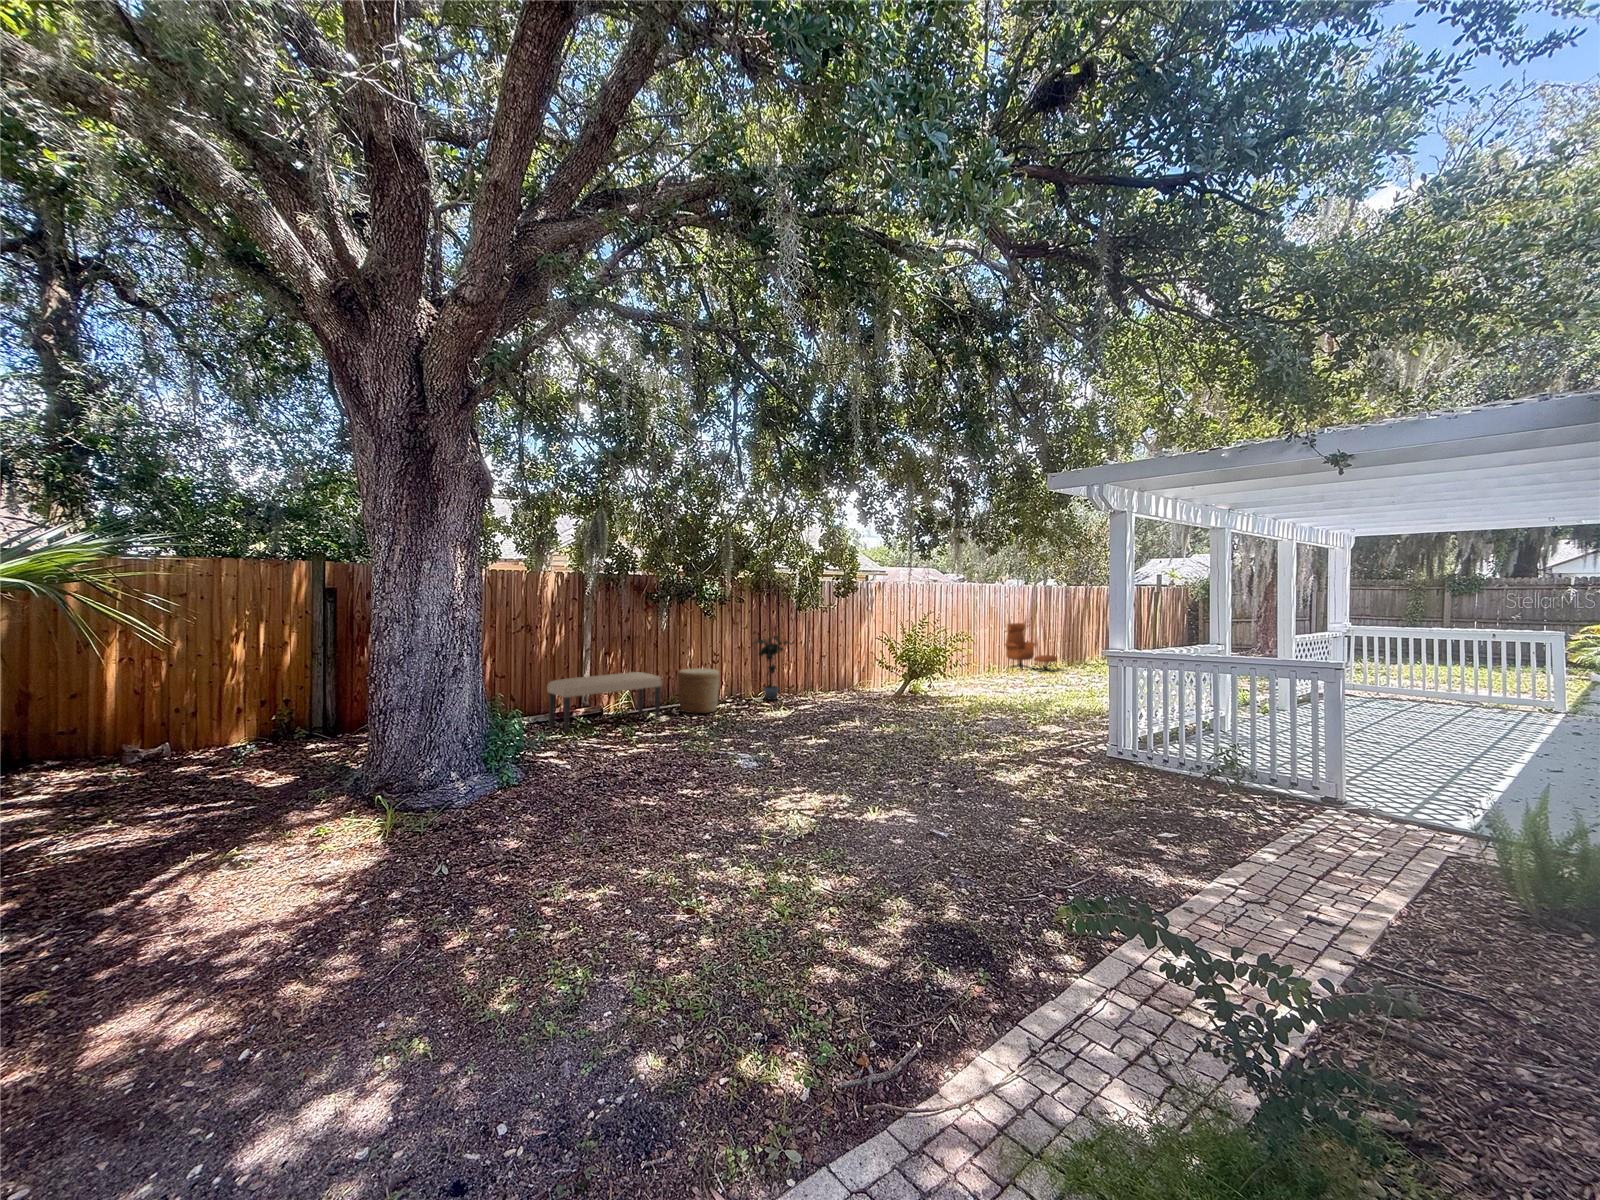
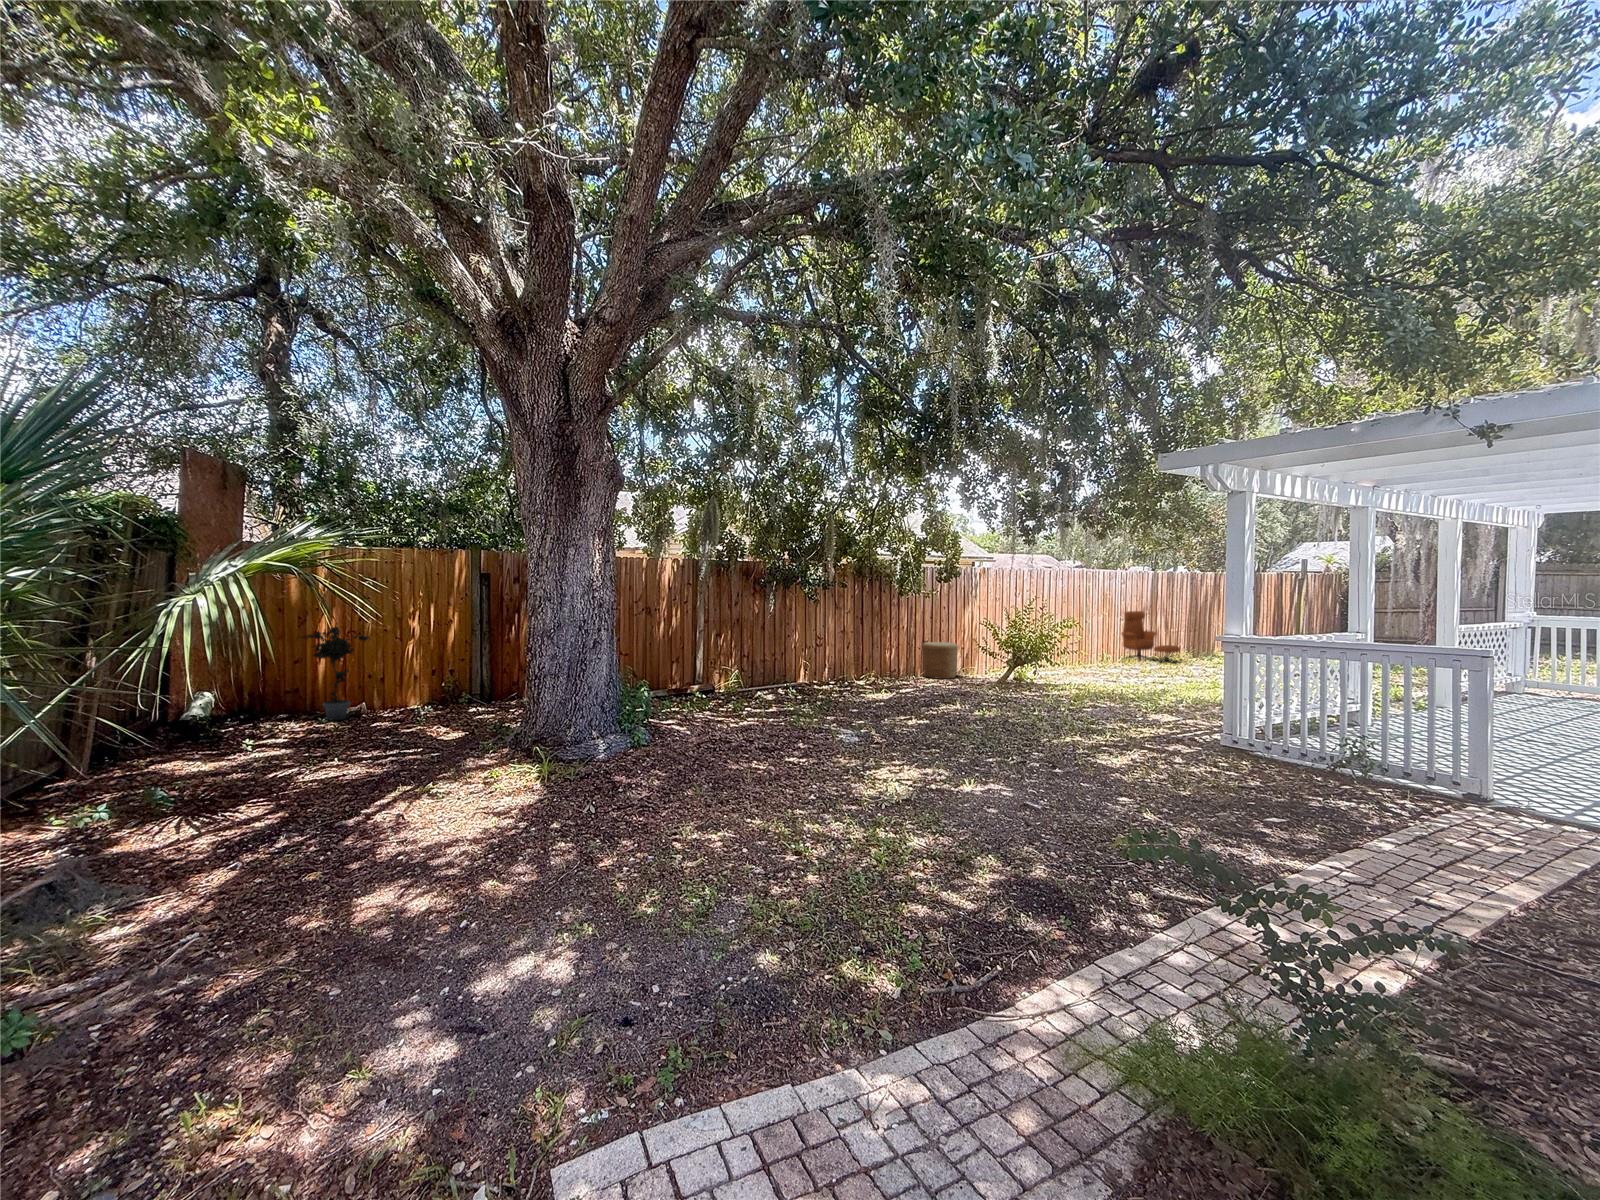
potted plant: present [752,635,791,700] -> present [297,626,369,721]
woven basket: present [677,668,719,714] -> present [922,642,958,679]
bench: present [547,672,662,732] -> none [666,653,769,707]

